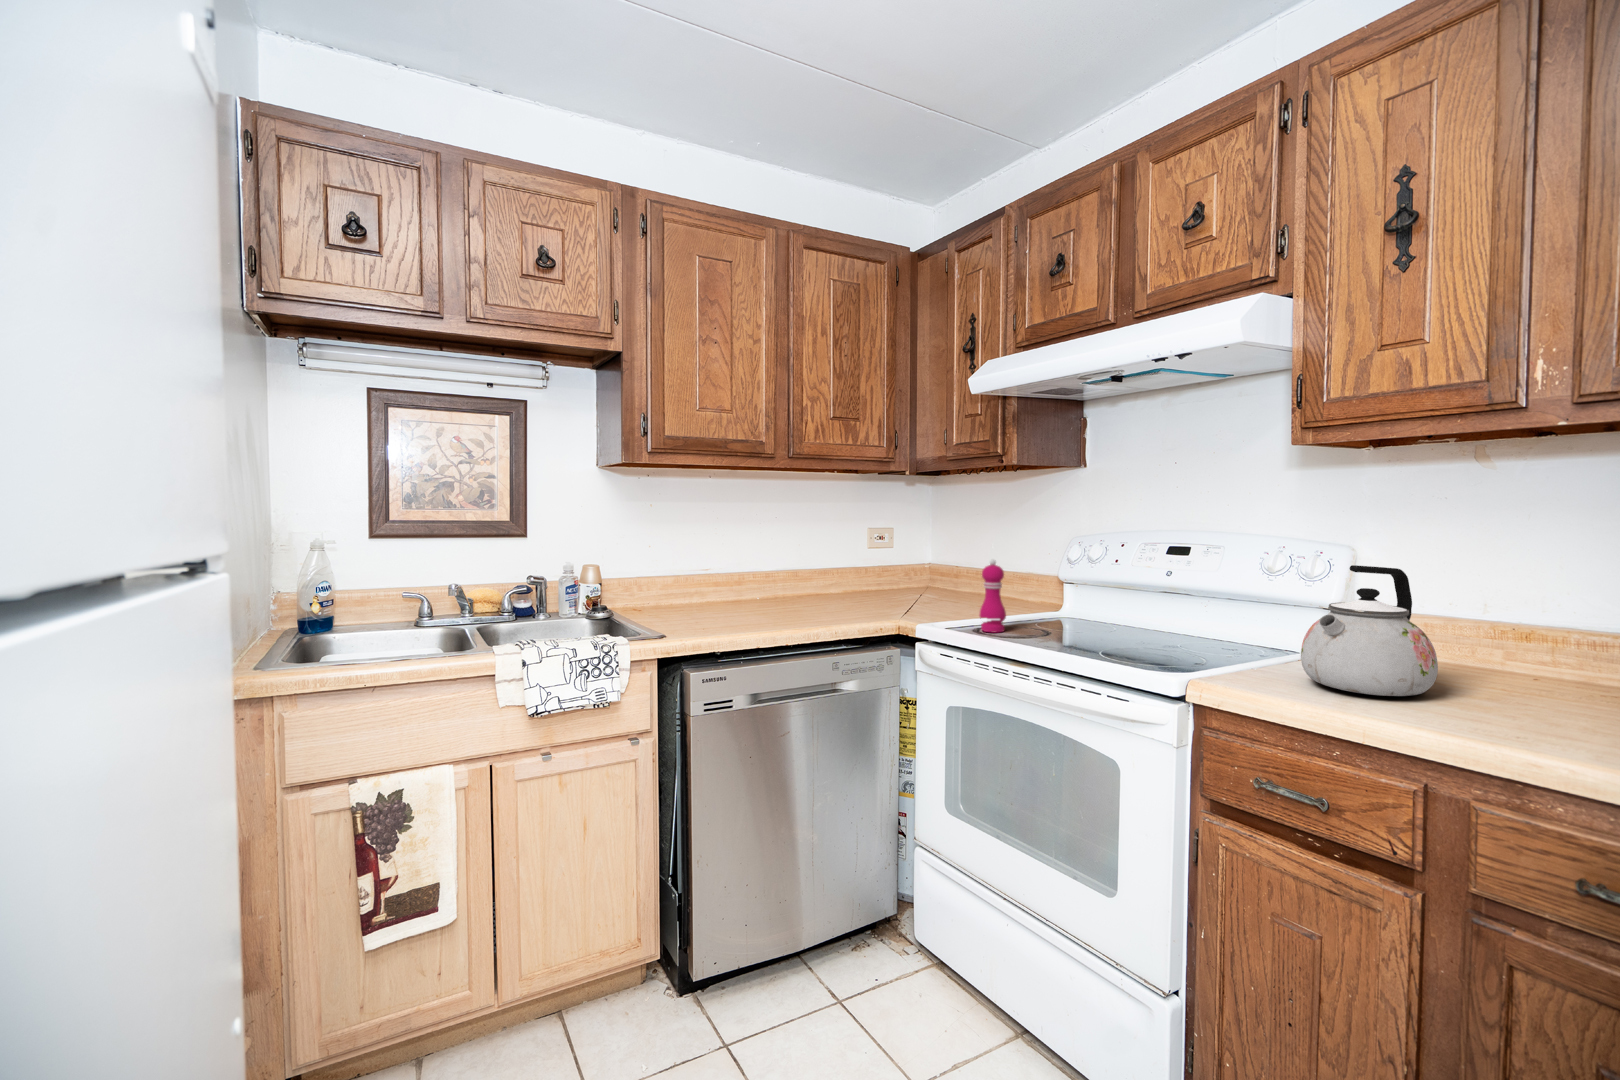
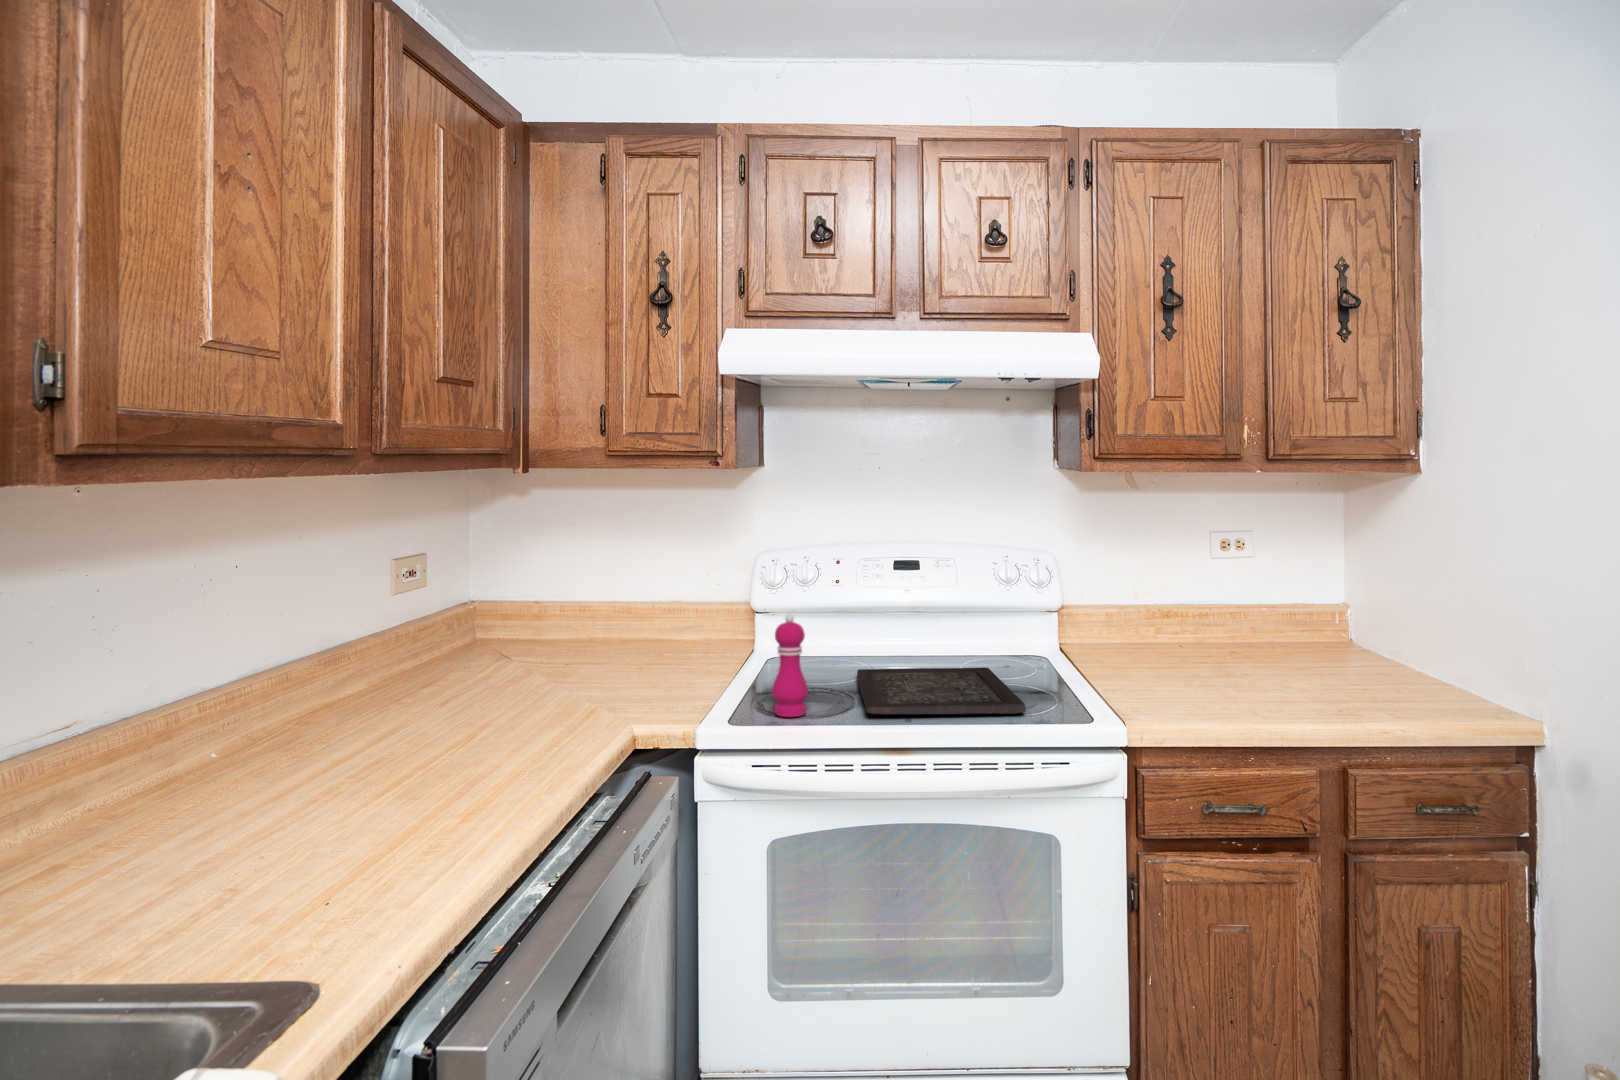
kettle: present [1301,565,1438,696] -> none [1148,589,1251,701]
tray: none [1020,619,1217,658] -> present [857,667,1026,715]

